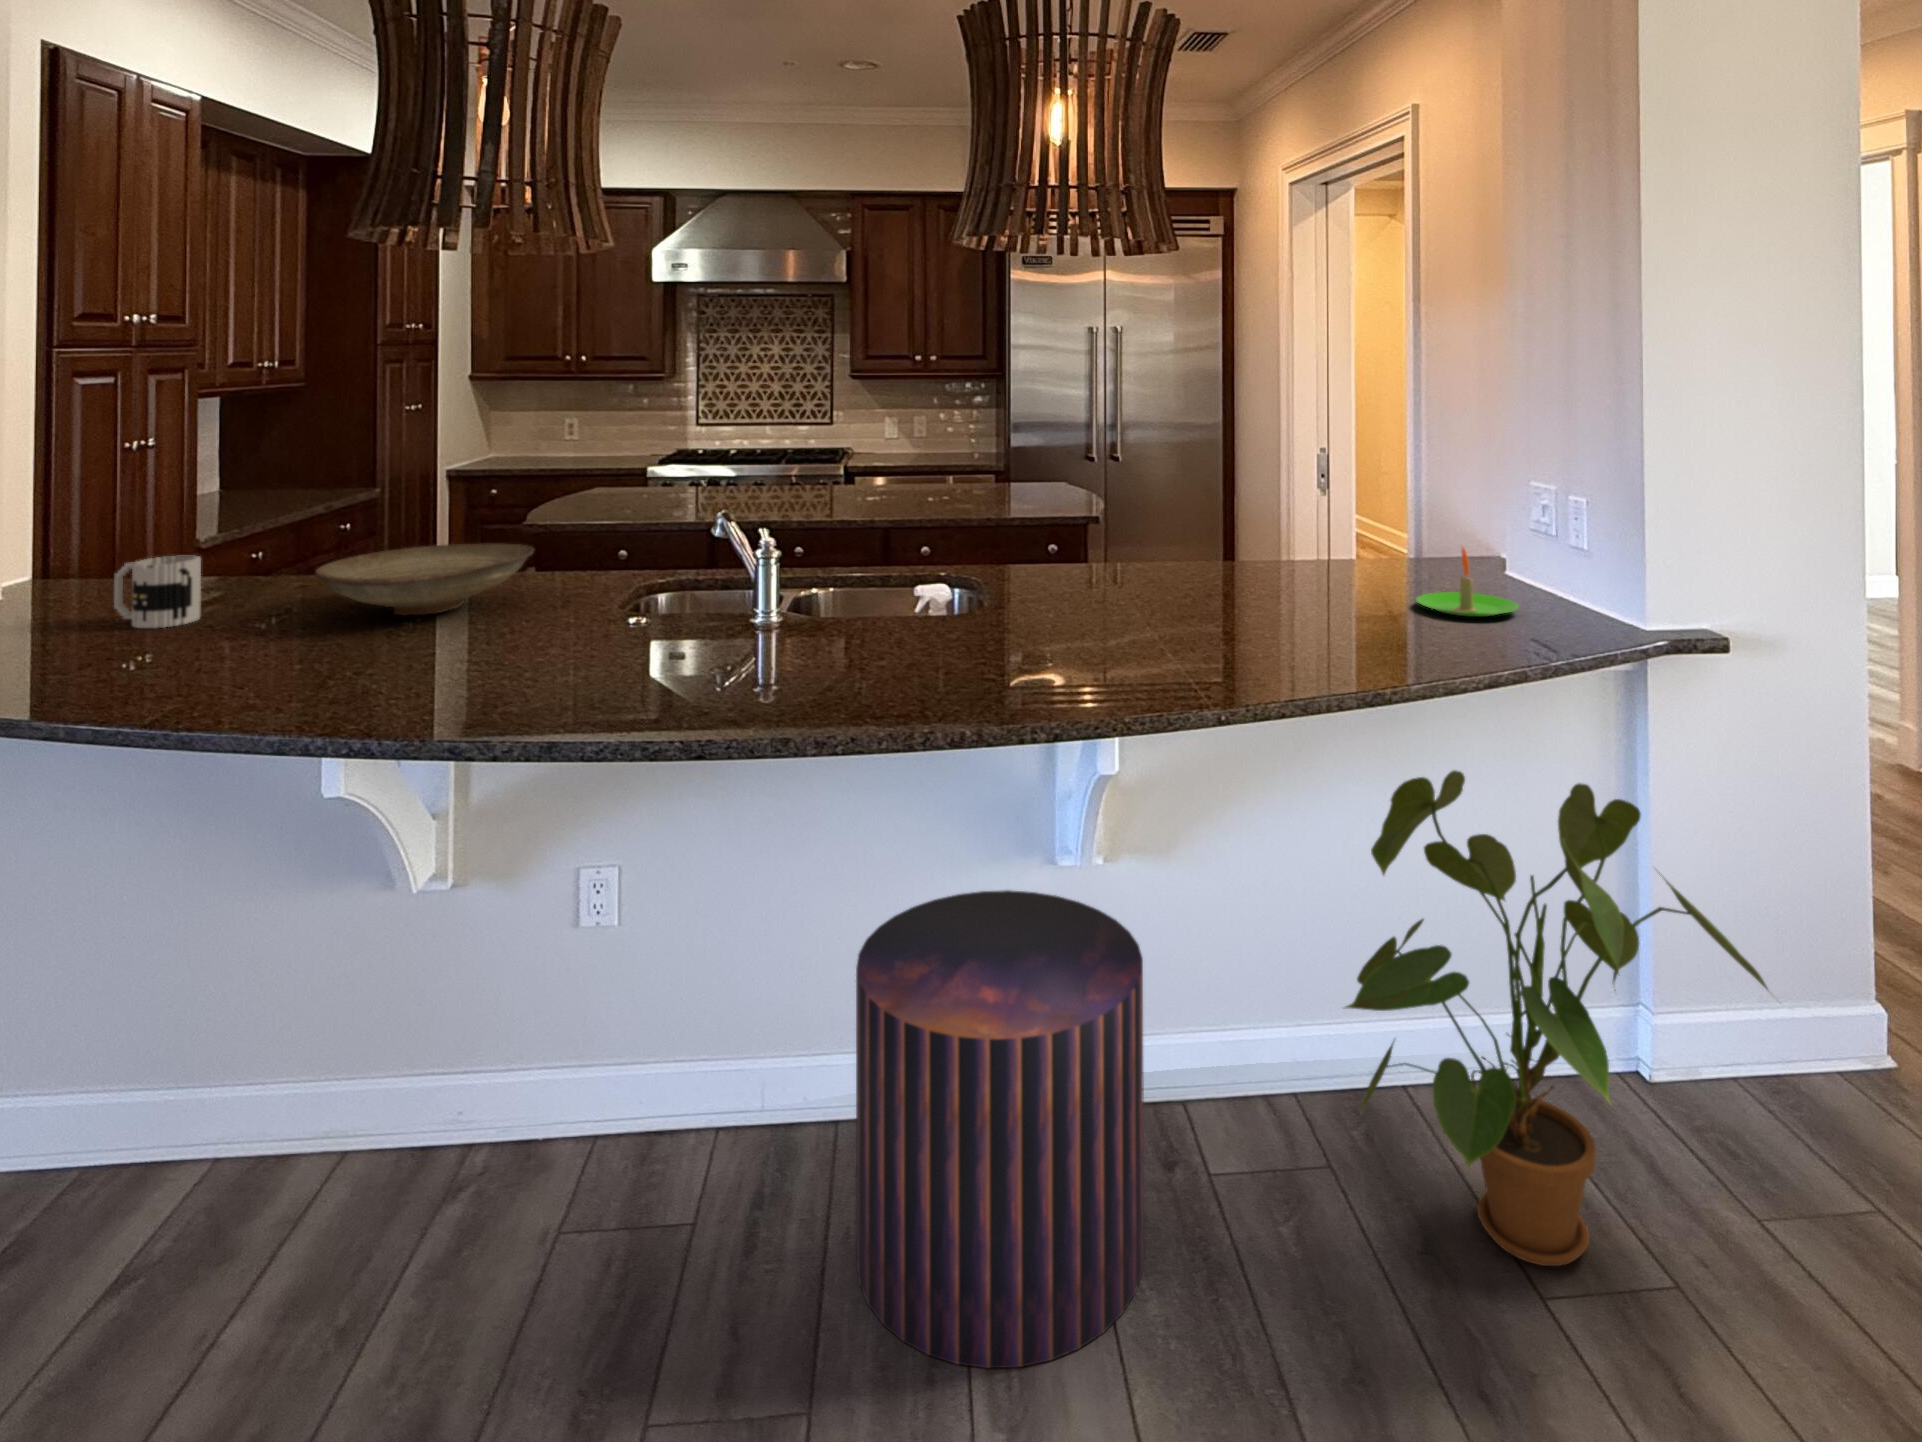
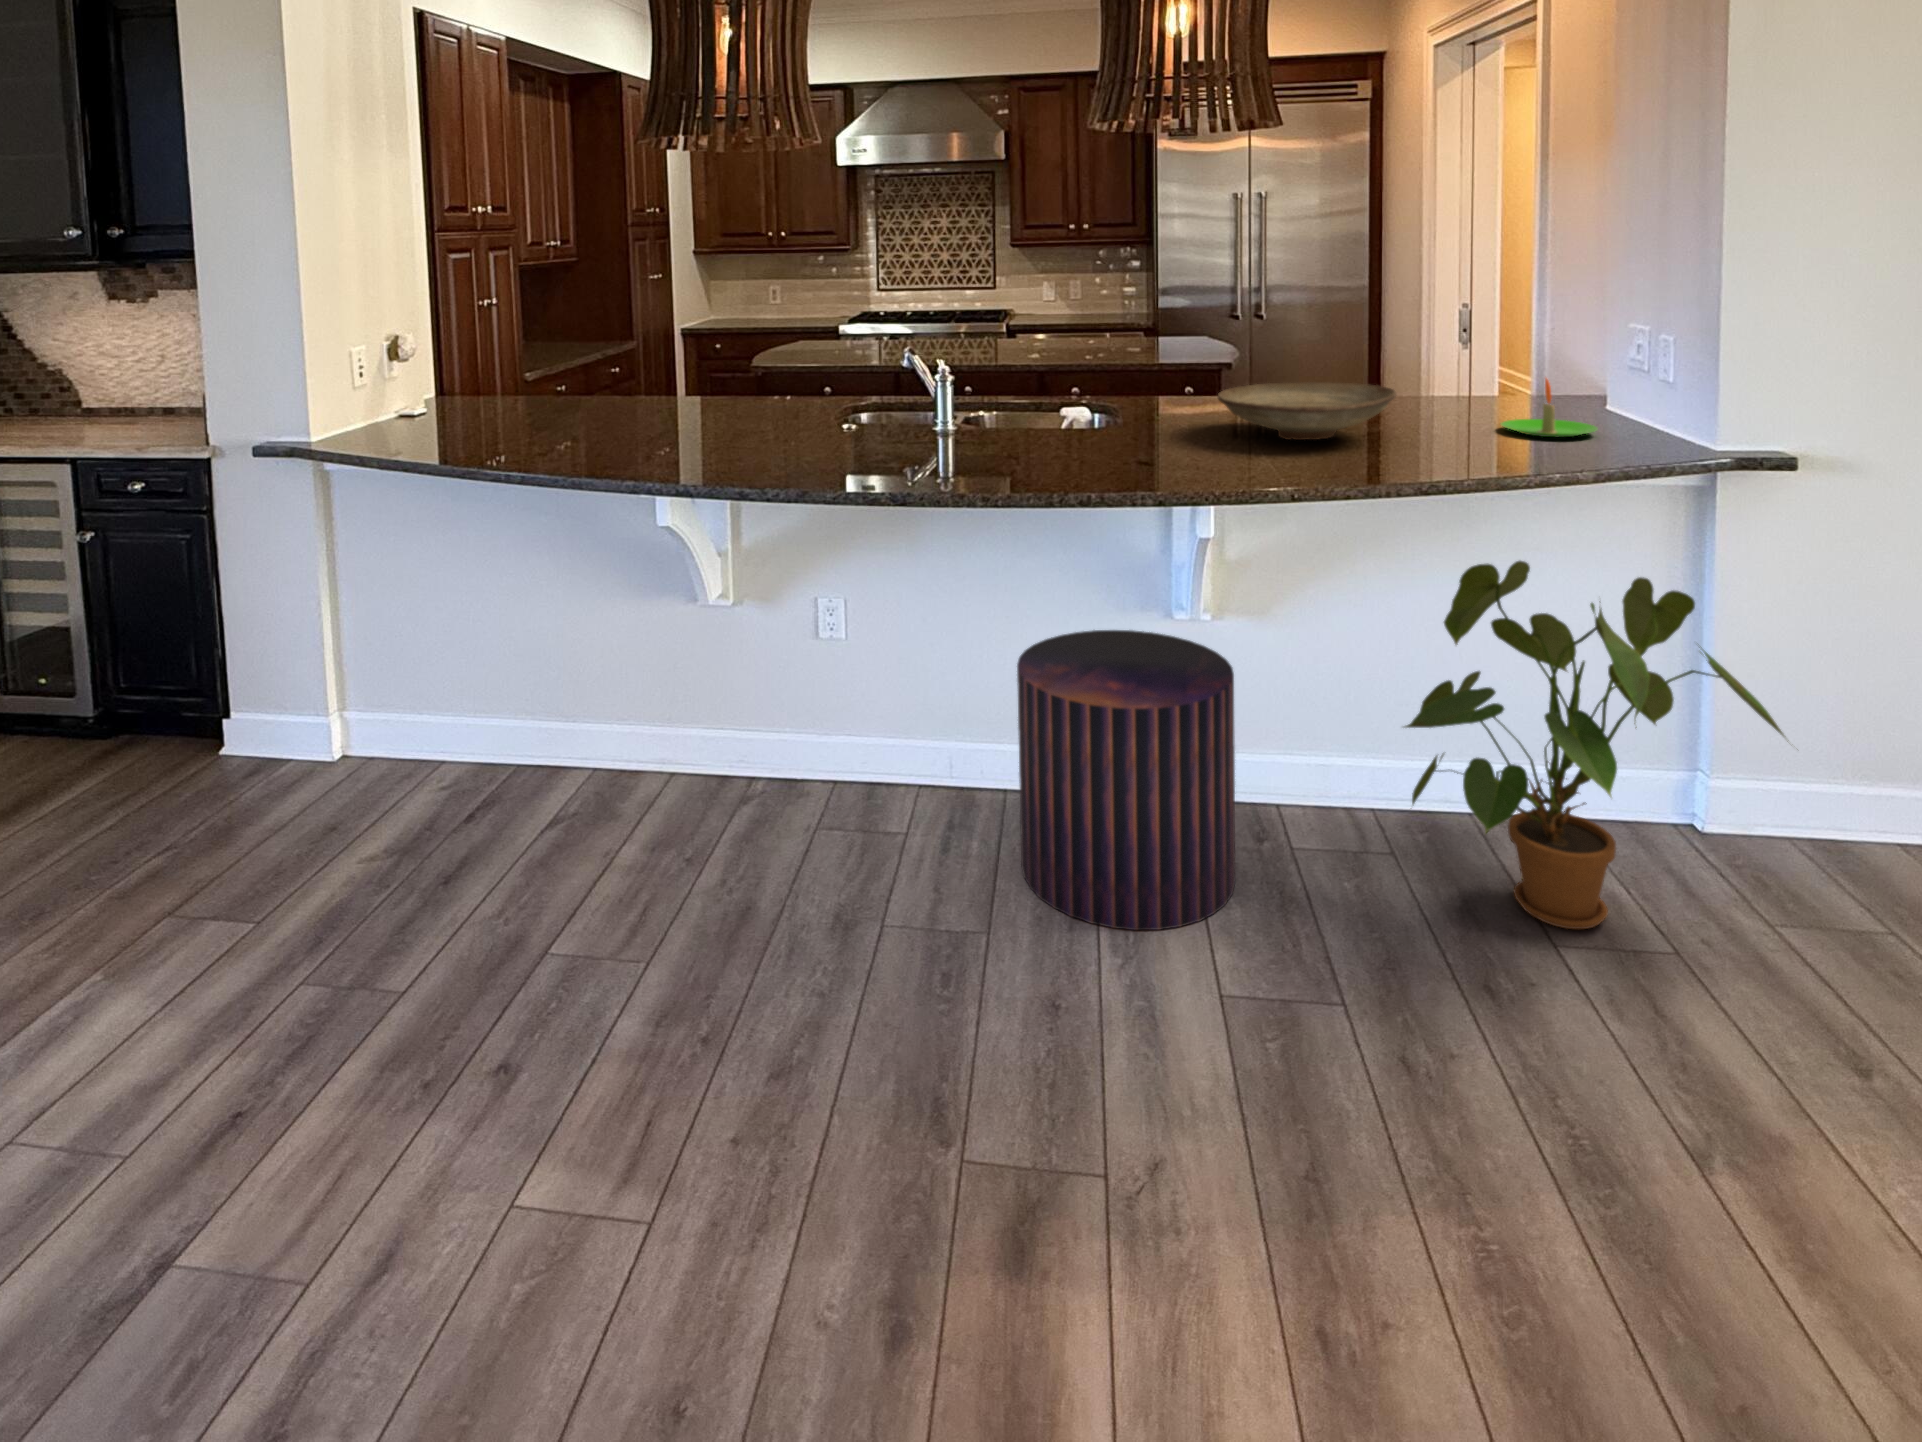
decorative bowl: present [316,543,534,616] -> present [1218,382,1396,440]
mug: present [114,555,201,628] -> none [500,376,554,425]

